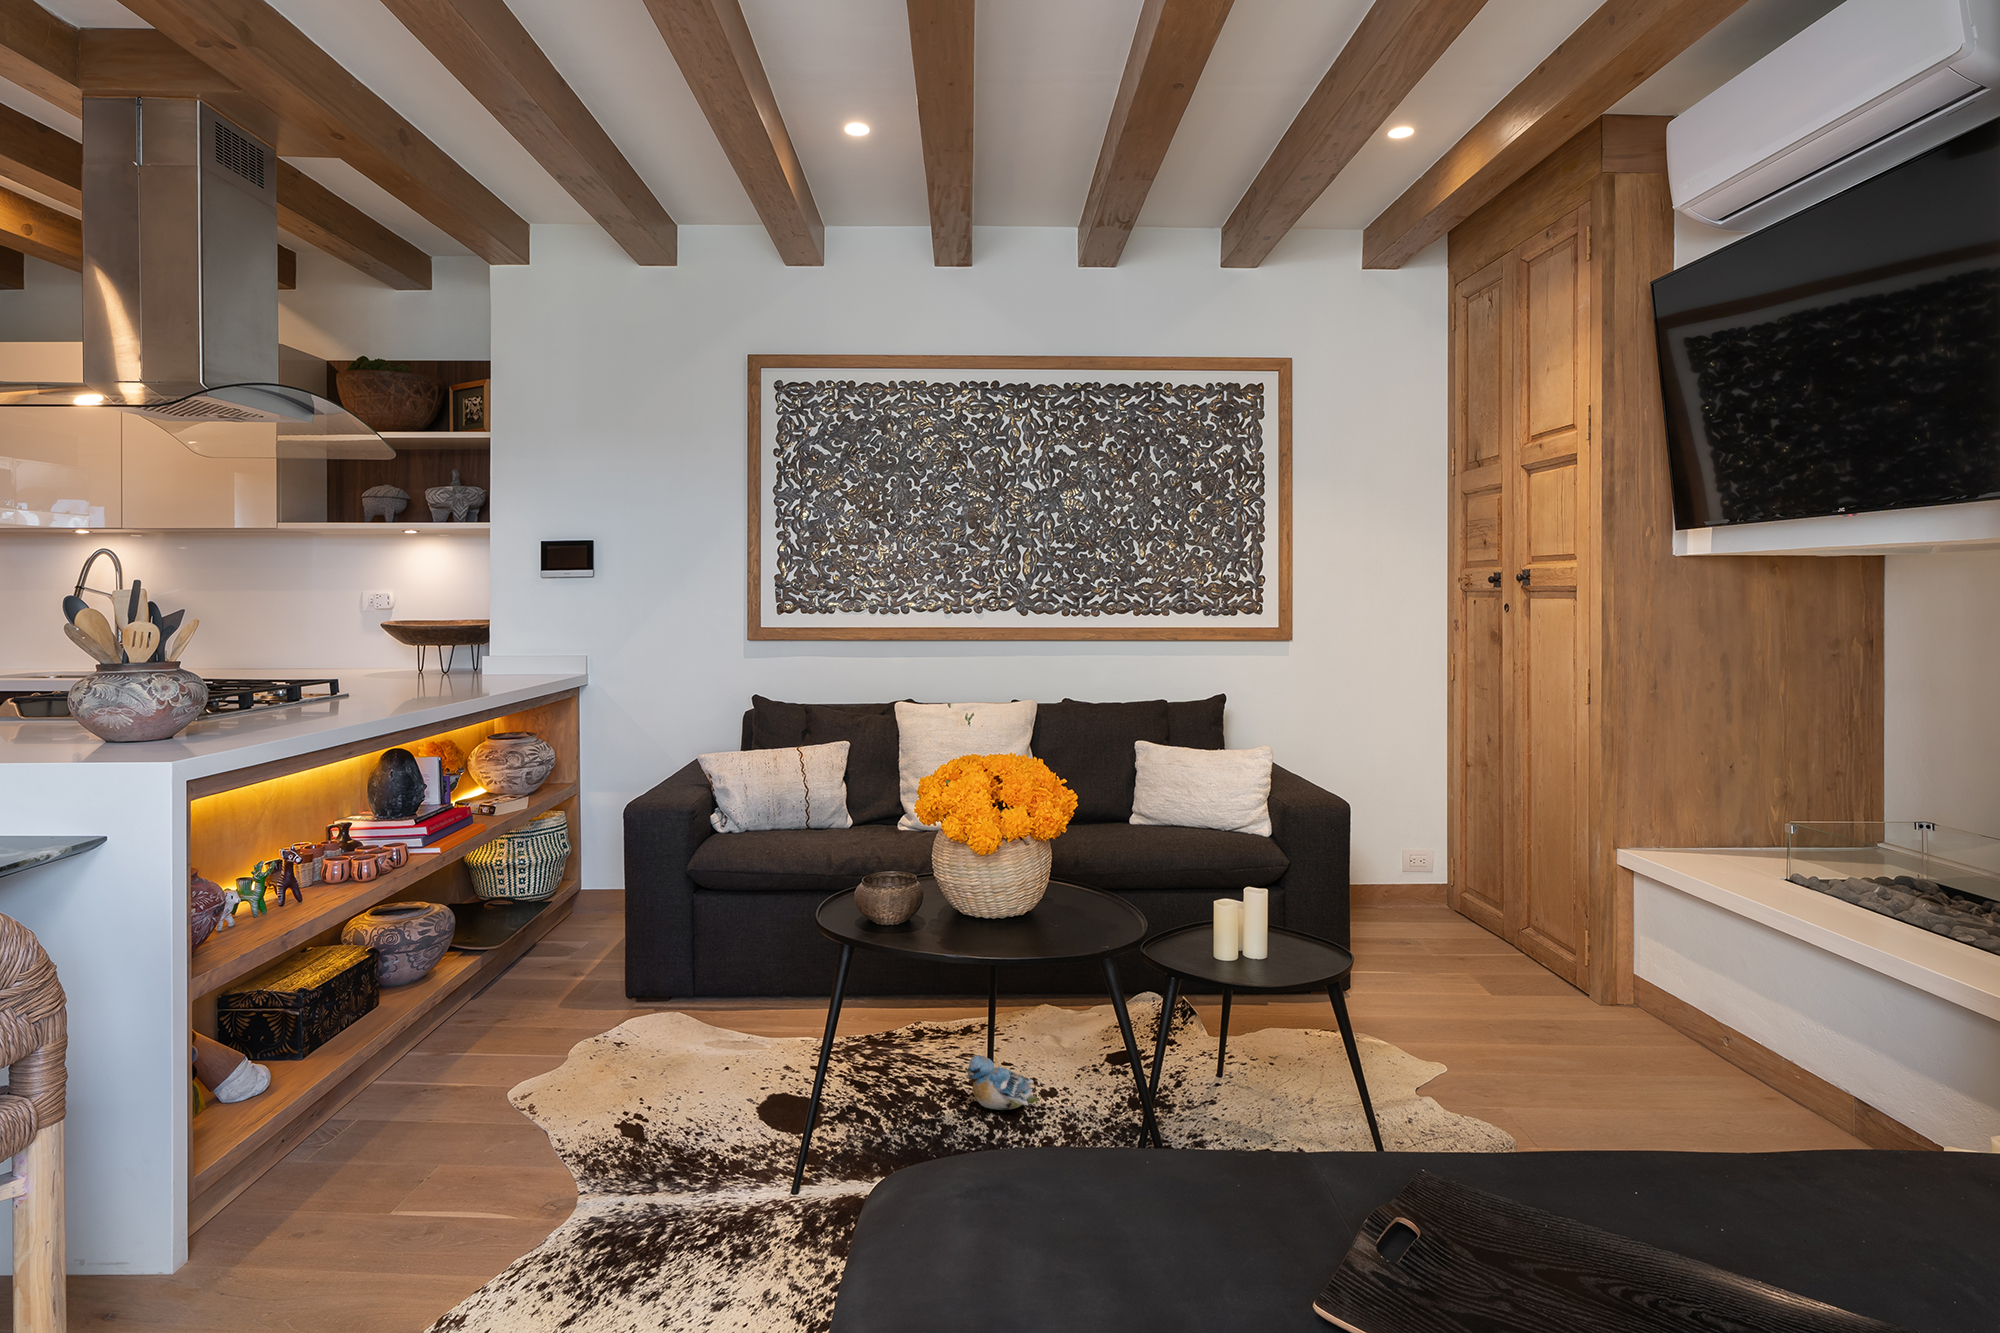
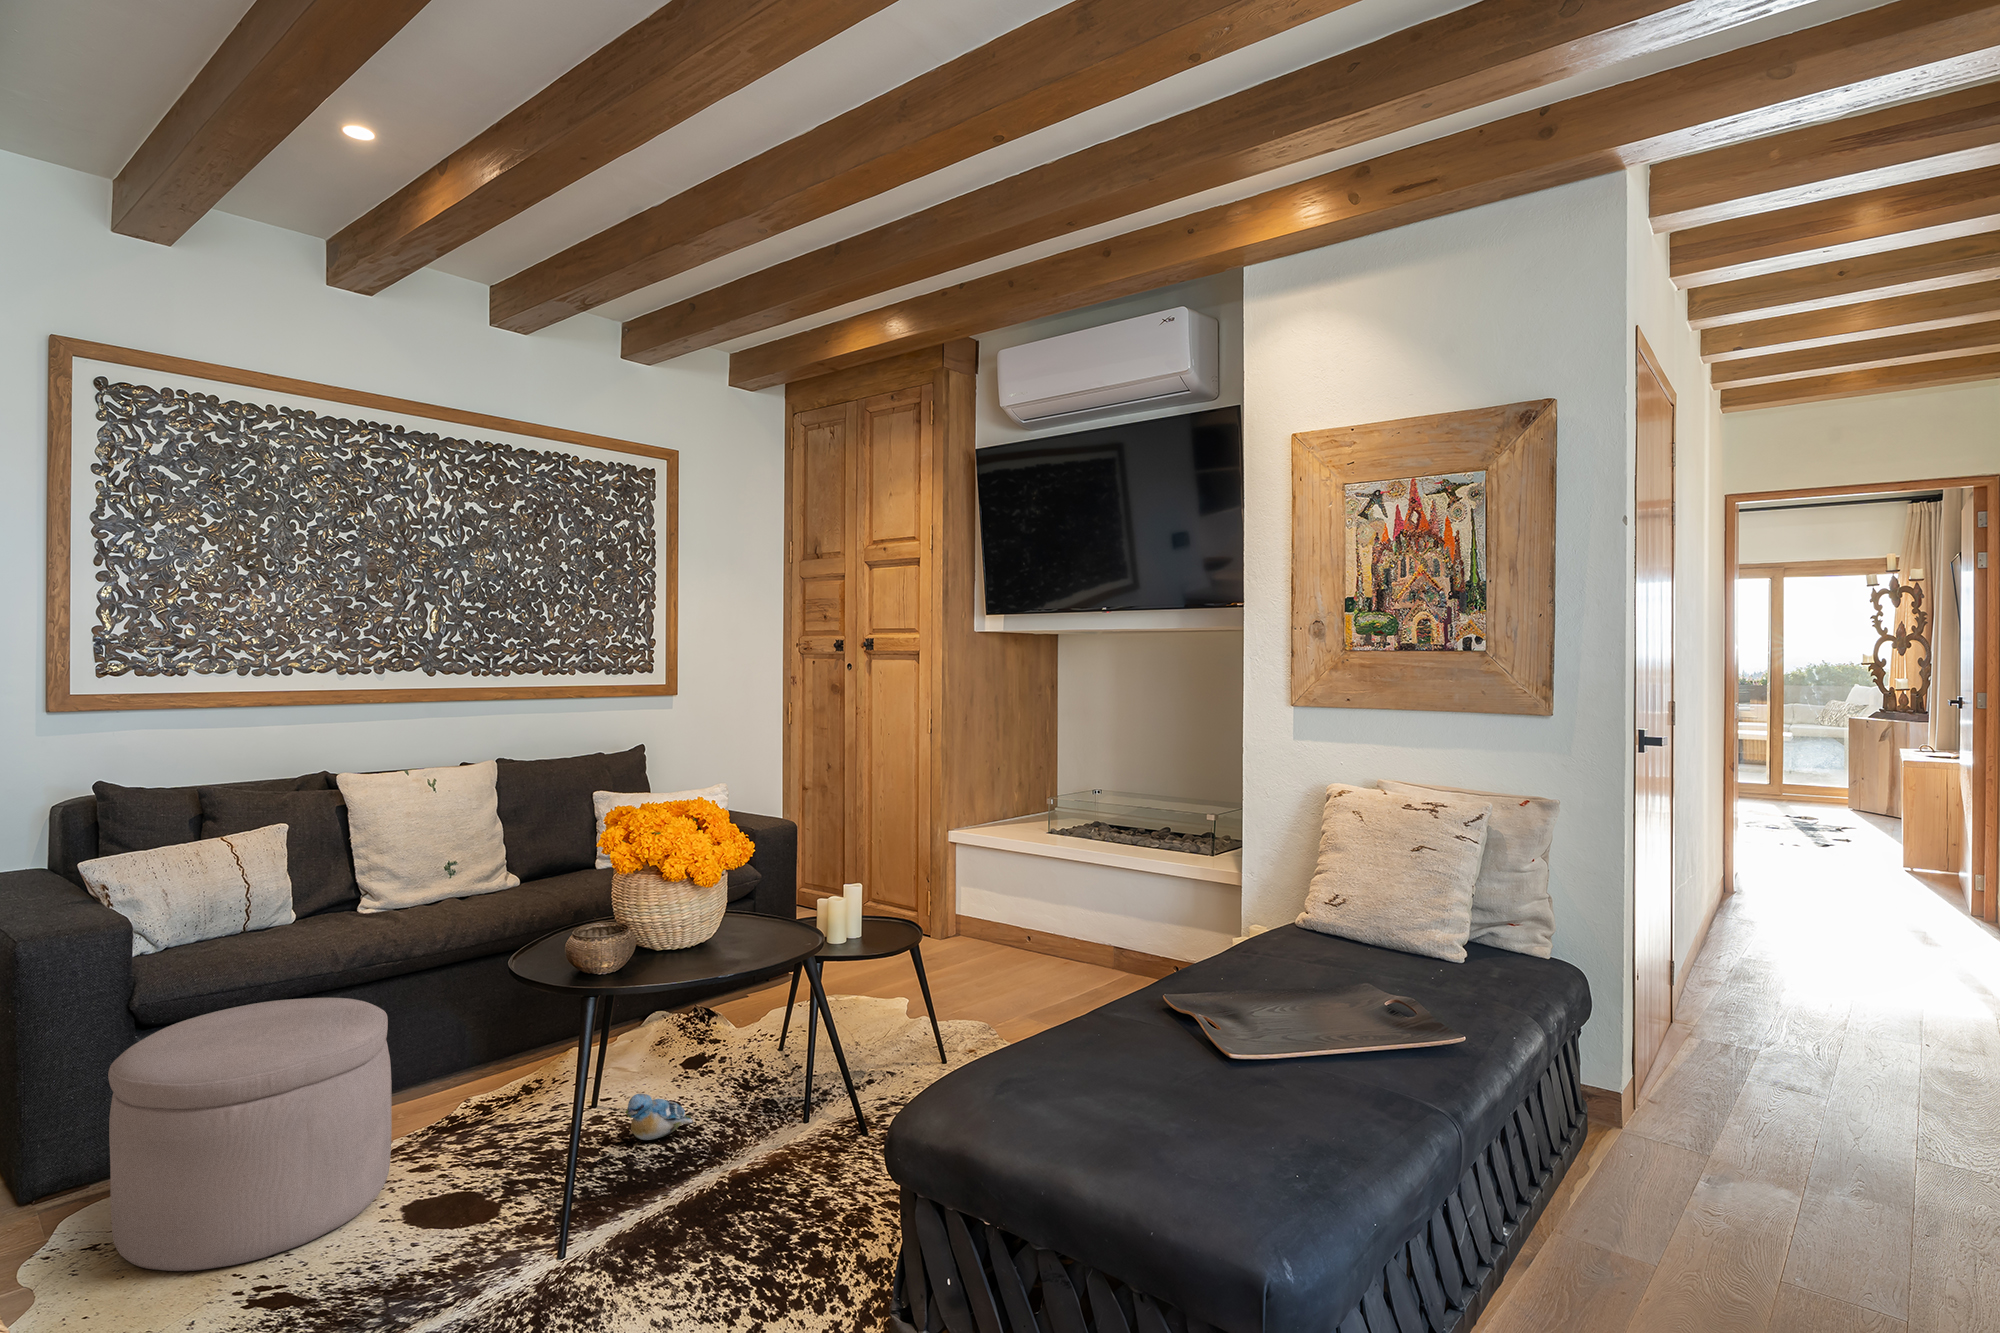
ottoman: none [607,883,805,1089] -> present [108,998,392,1271]

